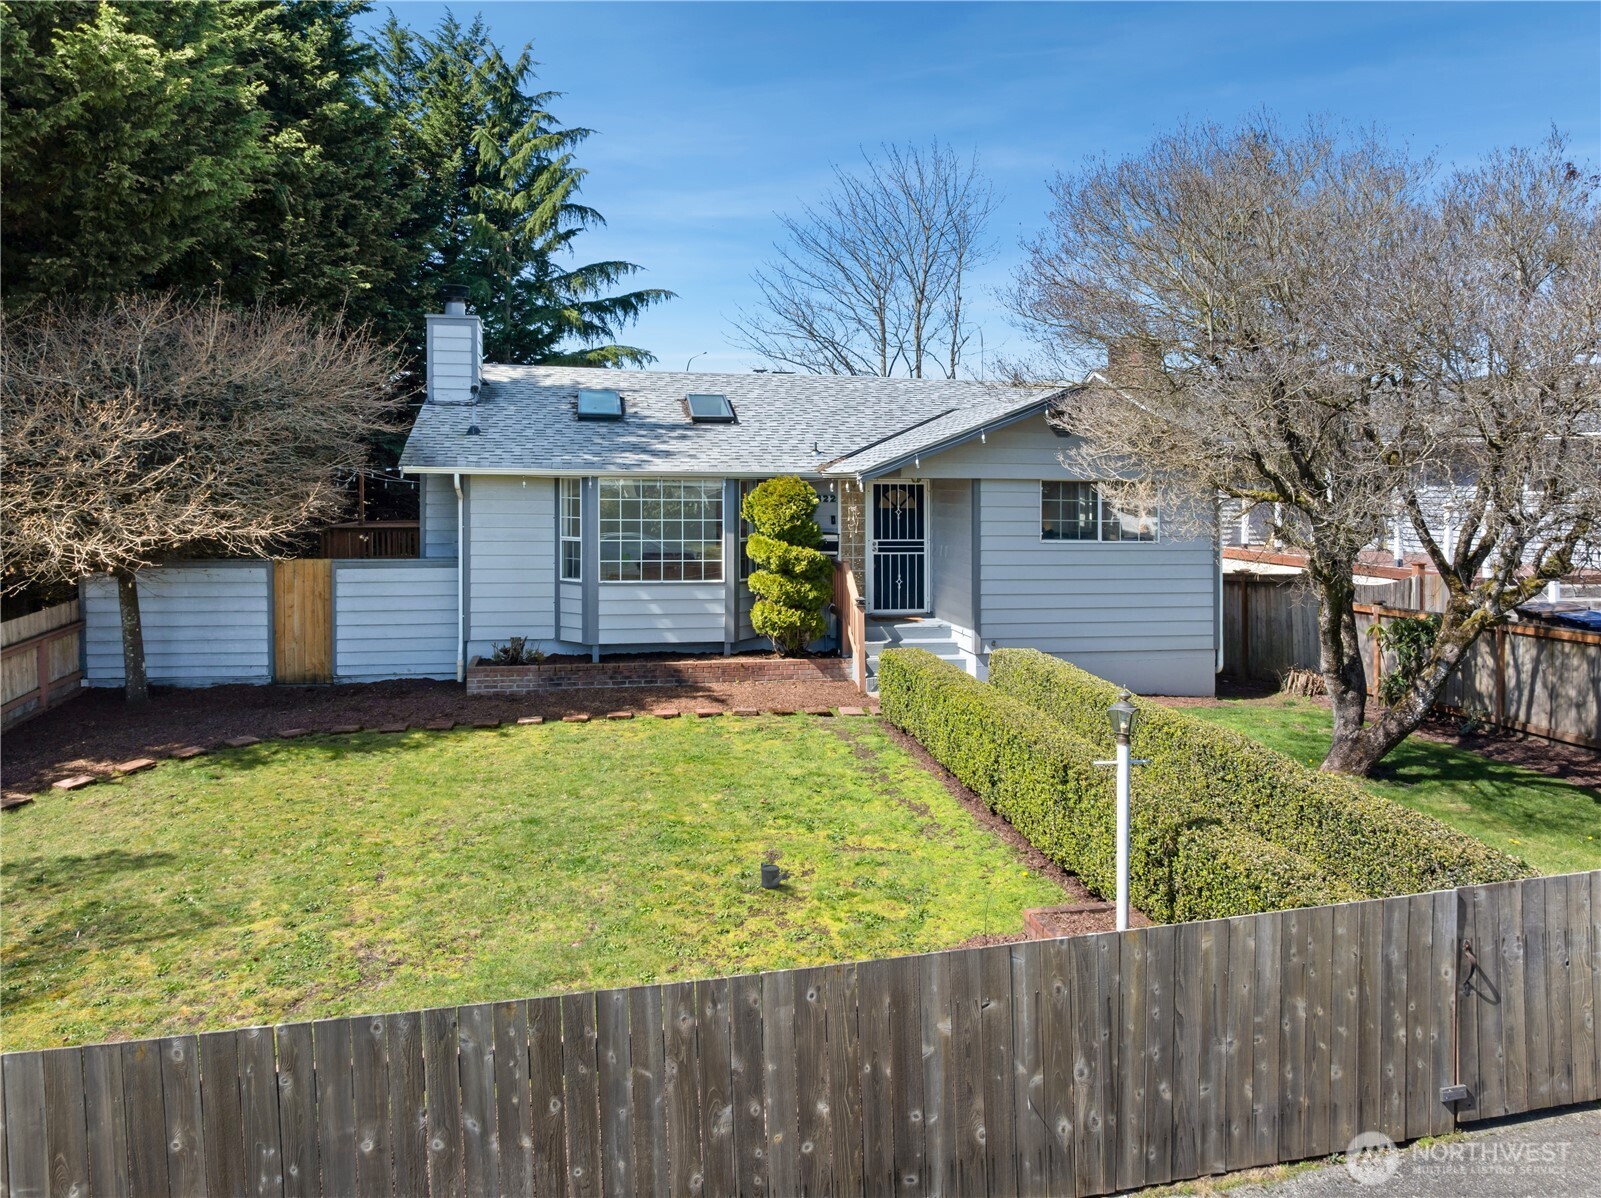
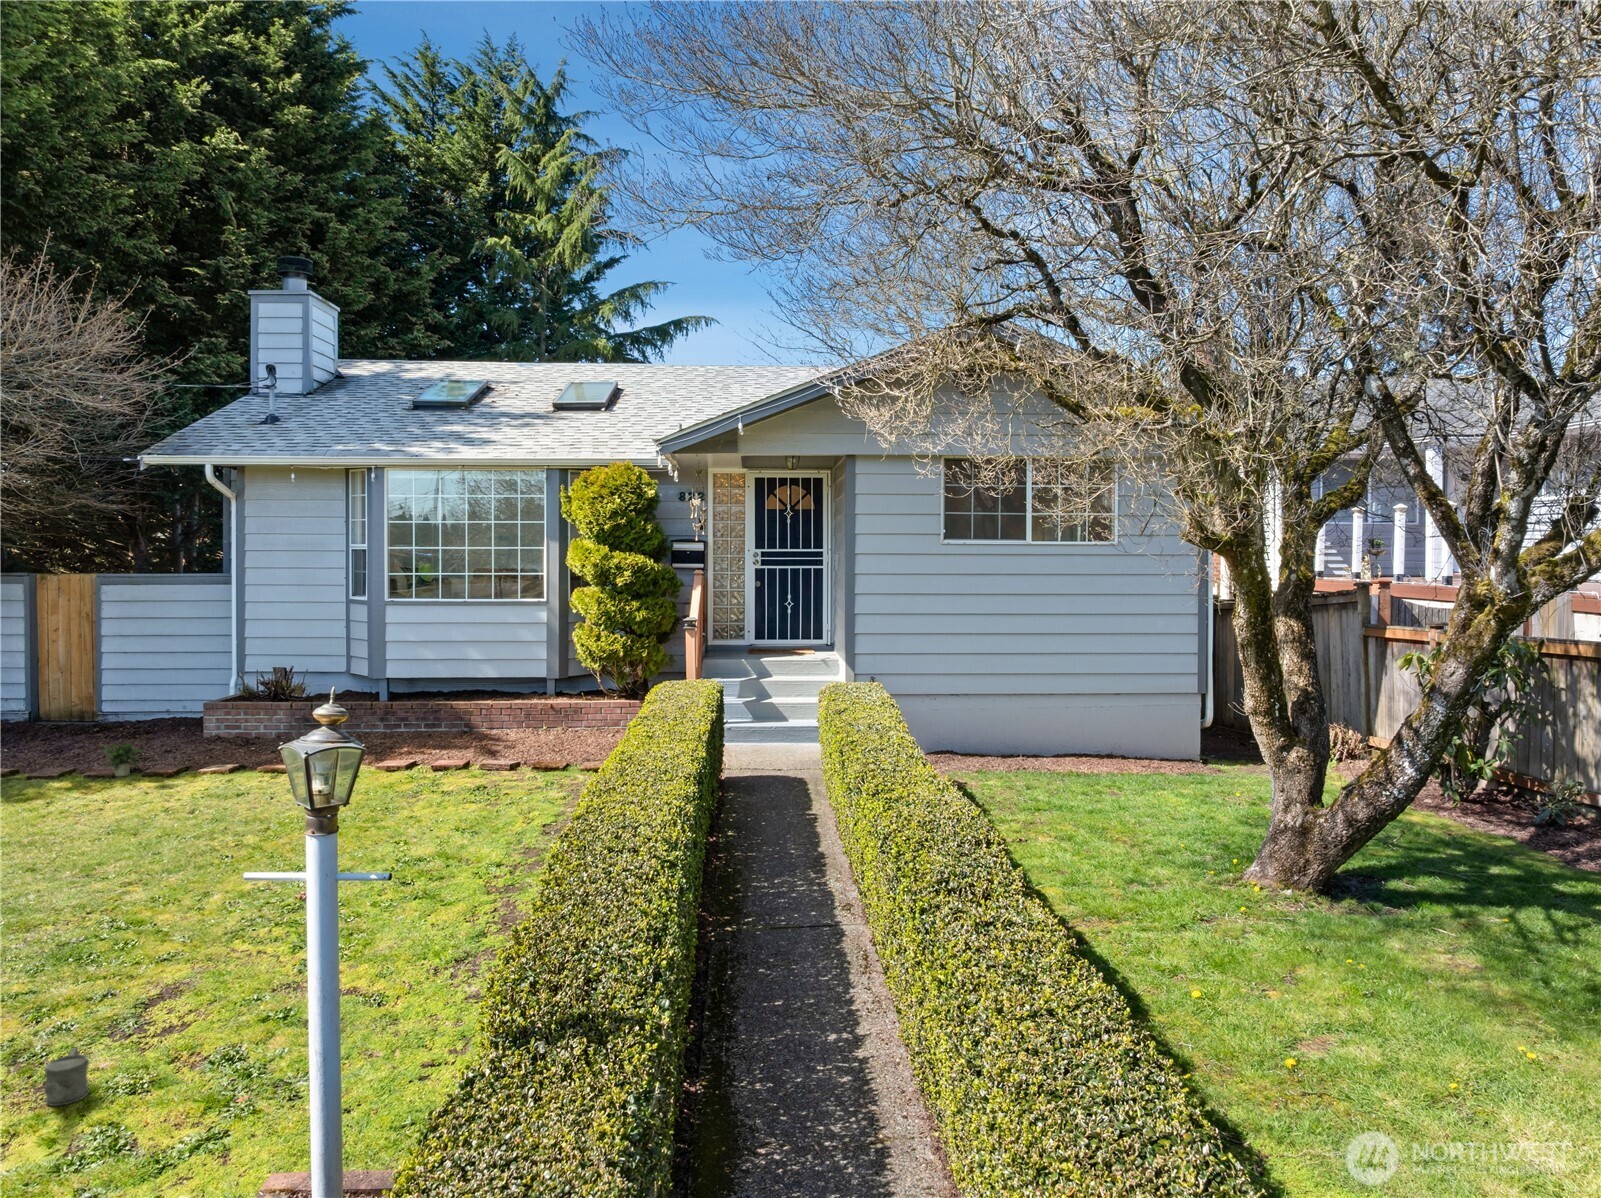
potted plant: none [457,697,494,722] -> present [103,744,141,776]

